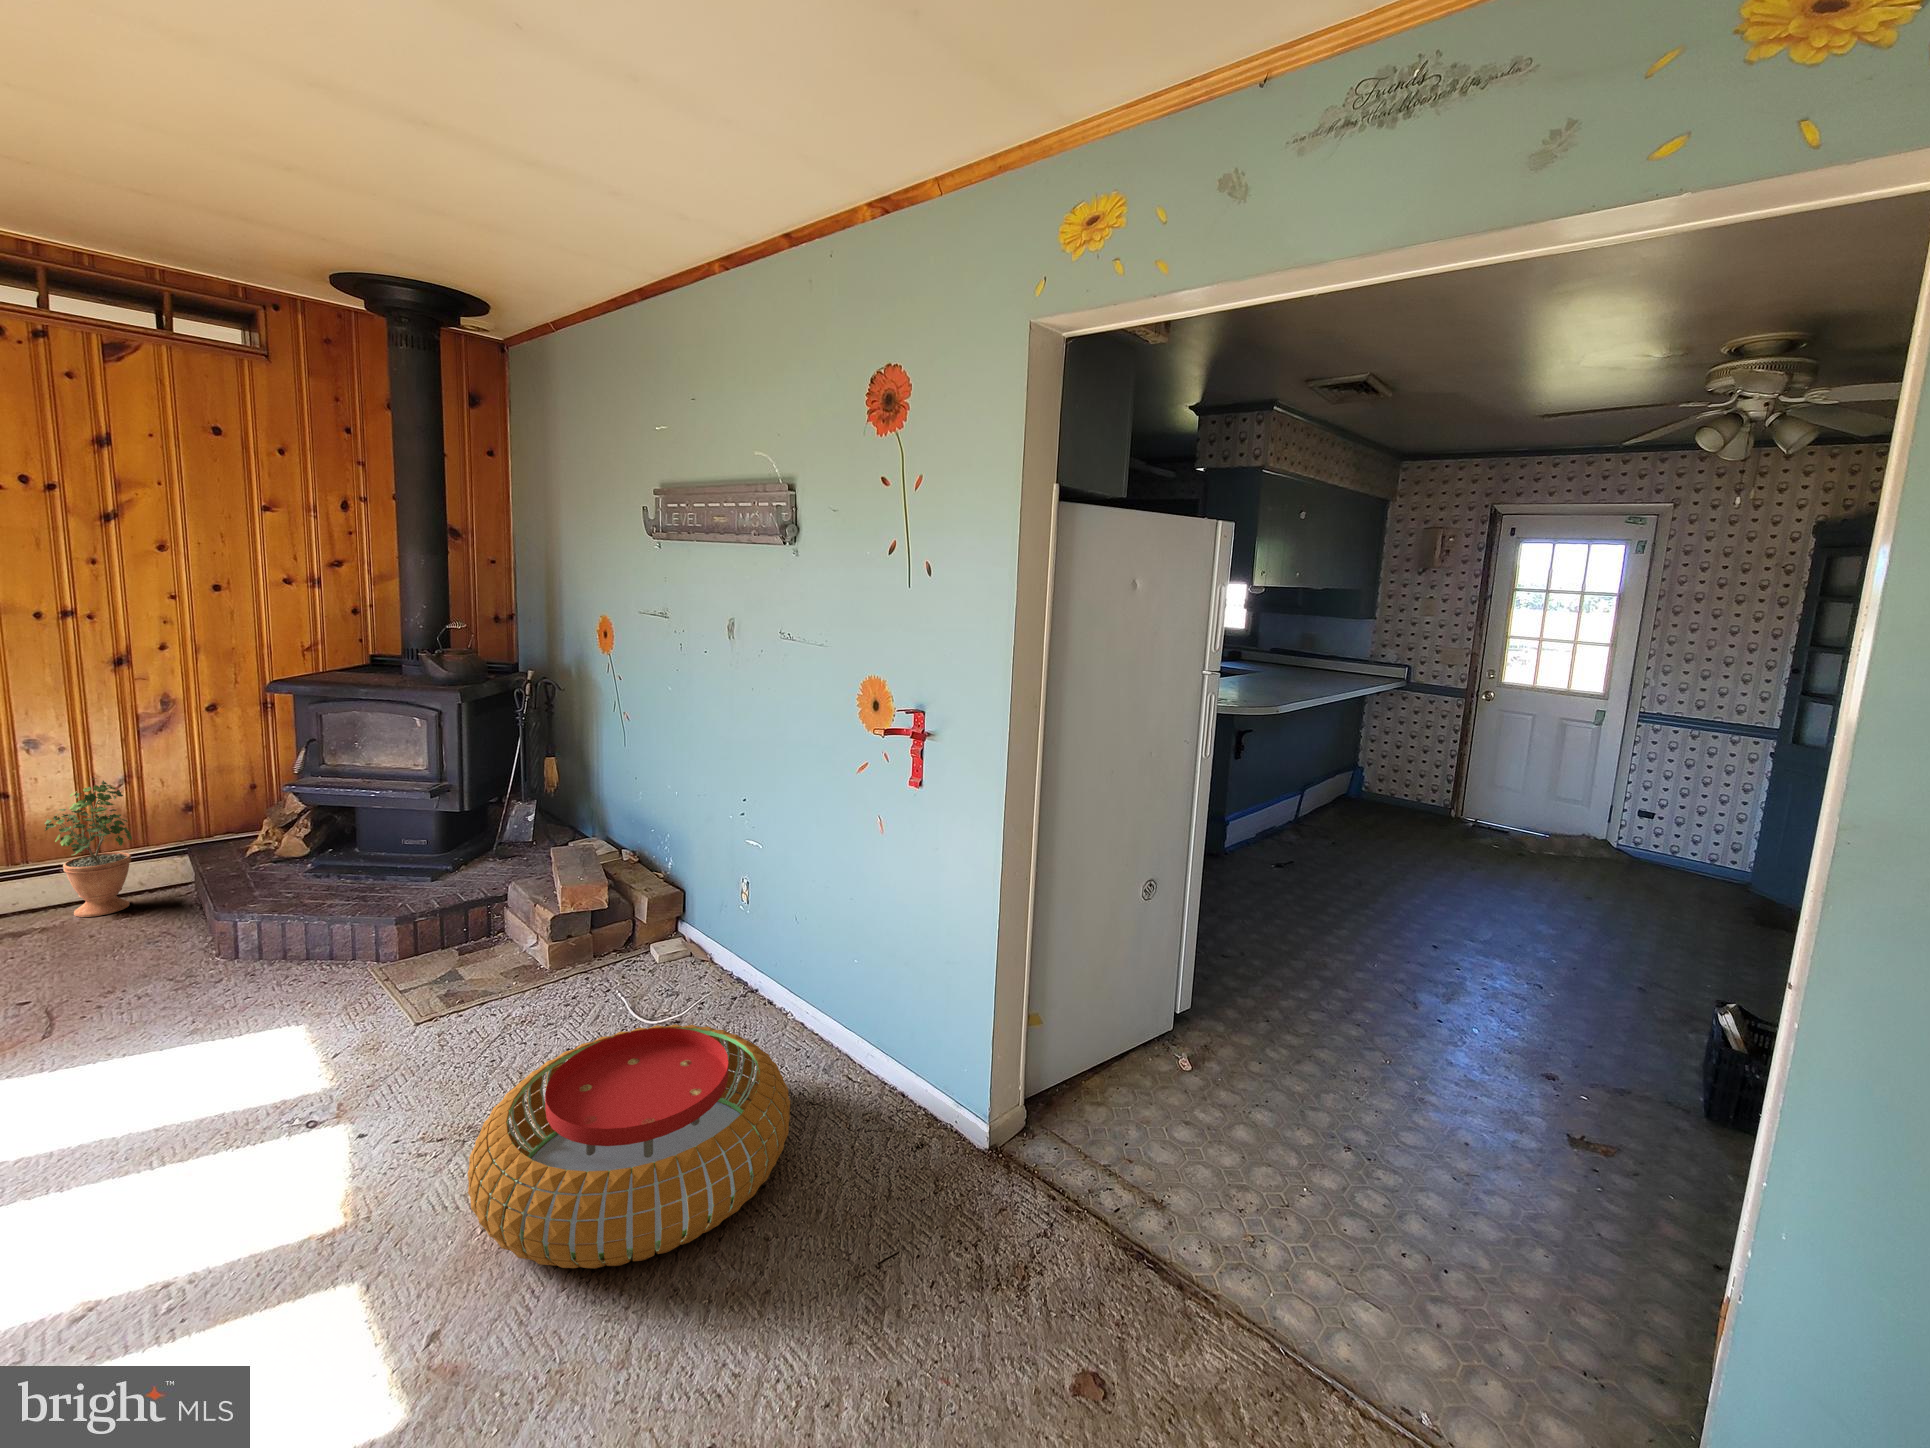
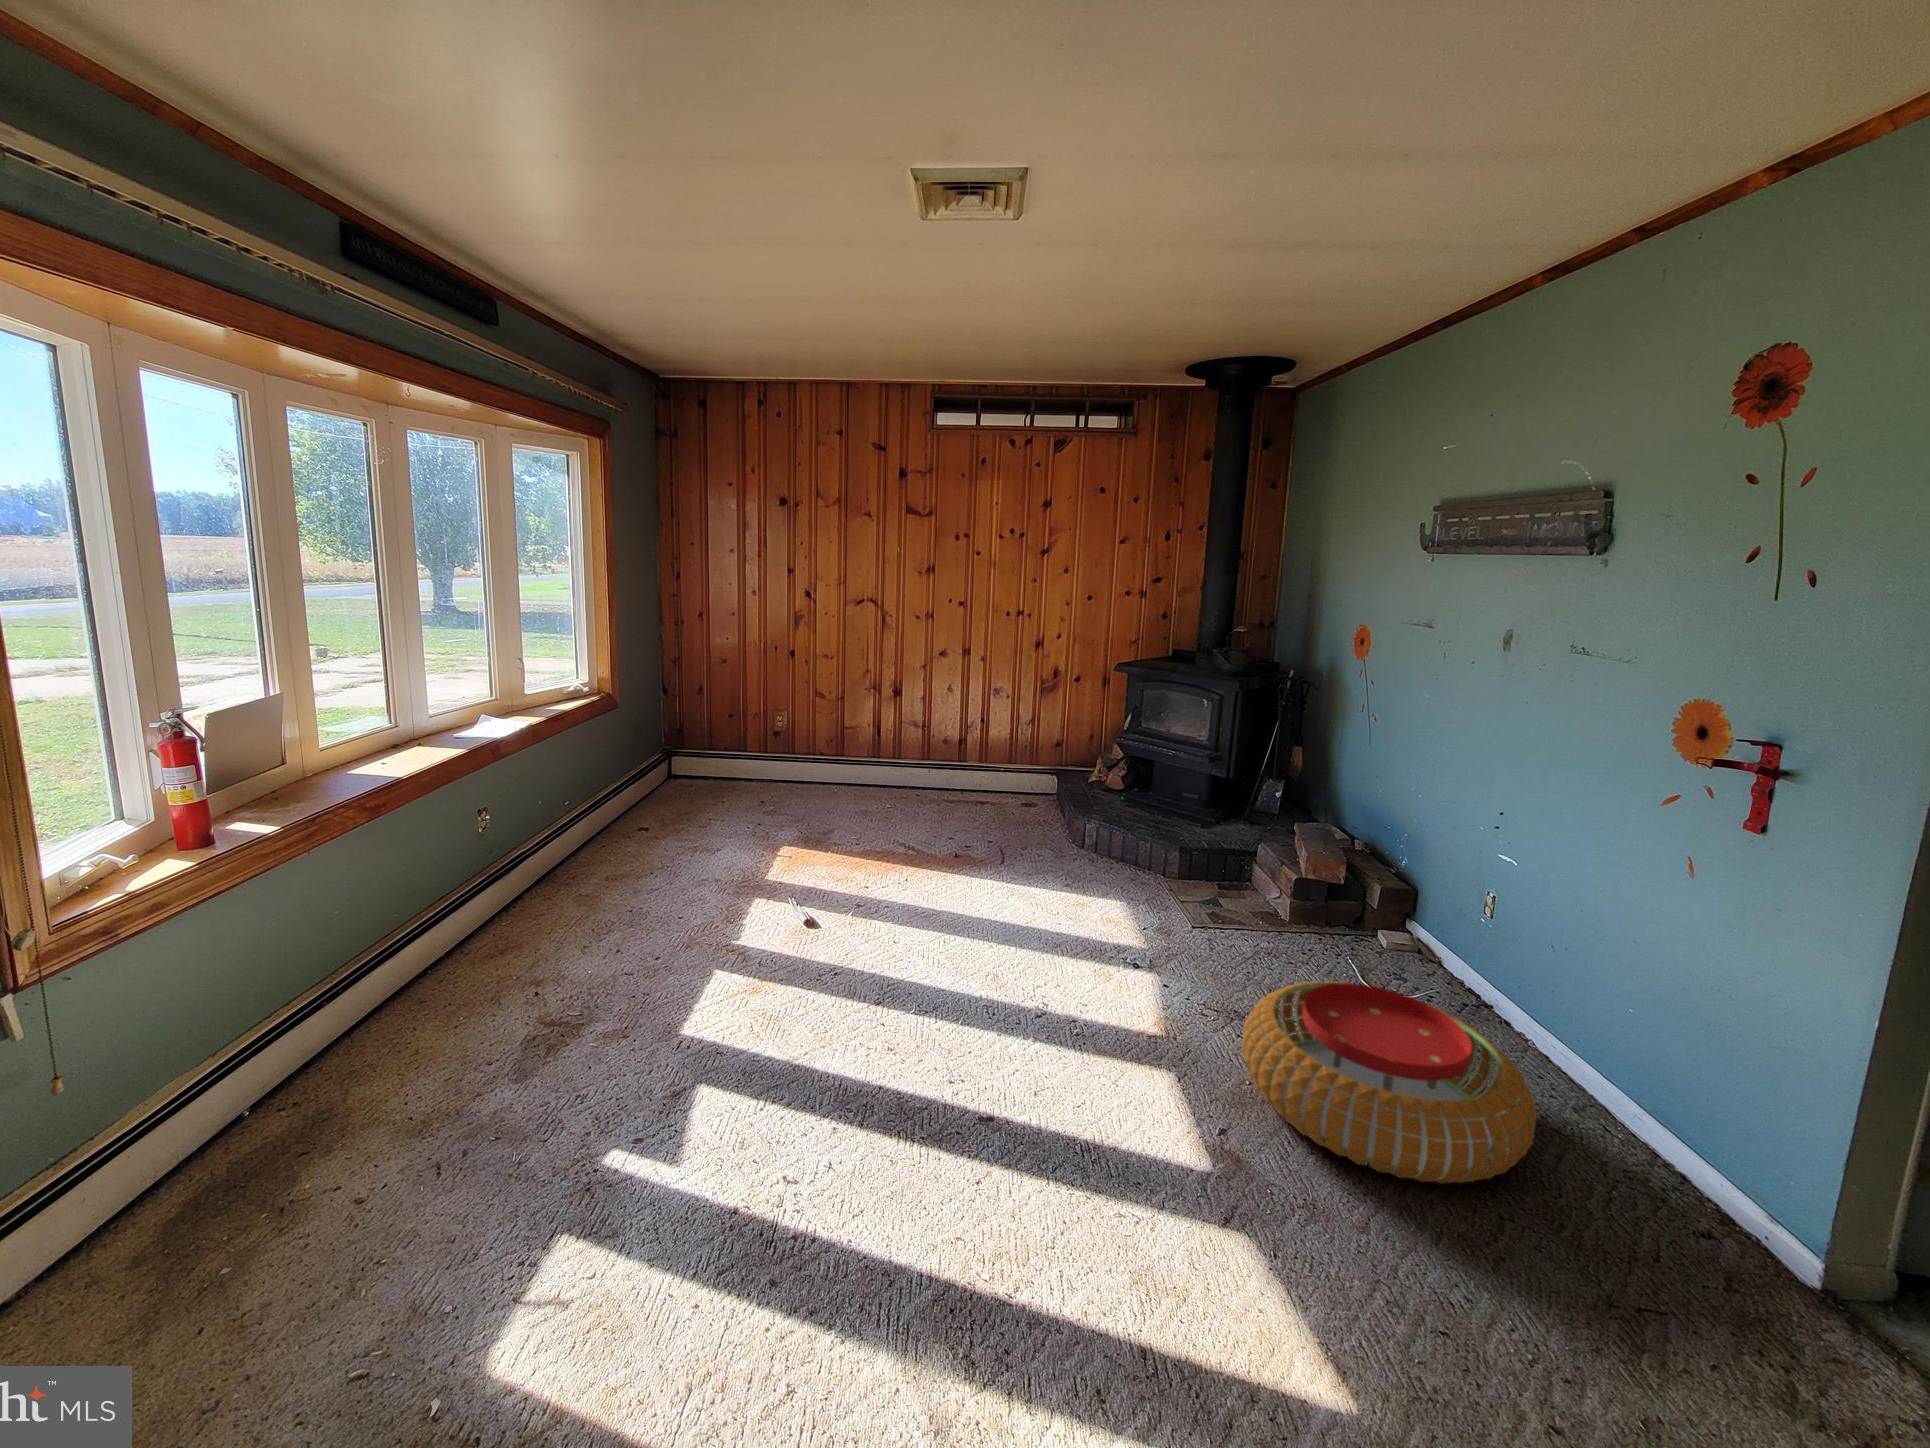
potted plant: present [45,778,132,917] -> none [1000,716,1036,801]

